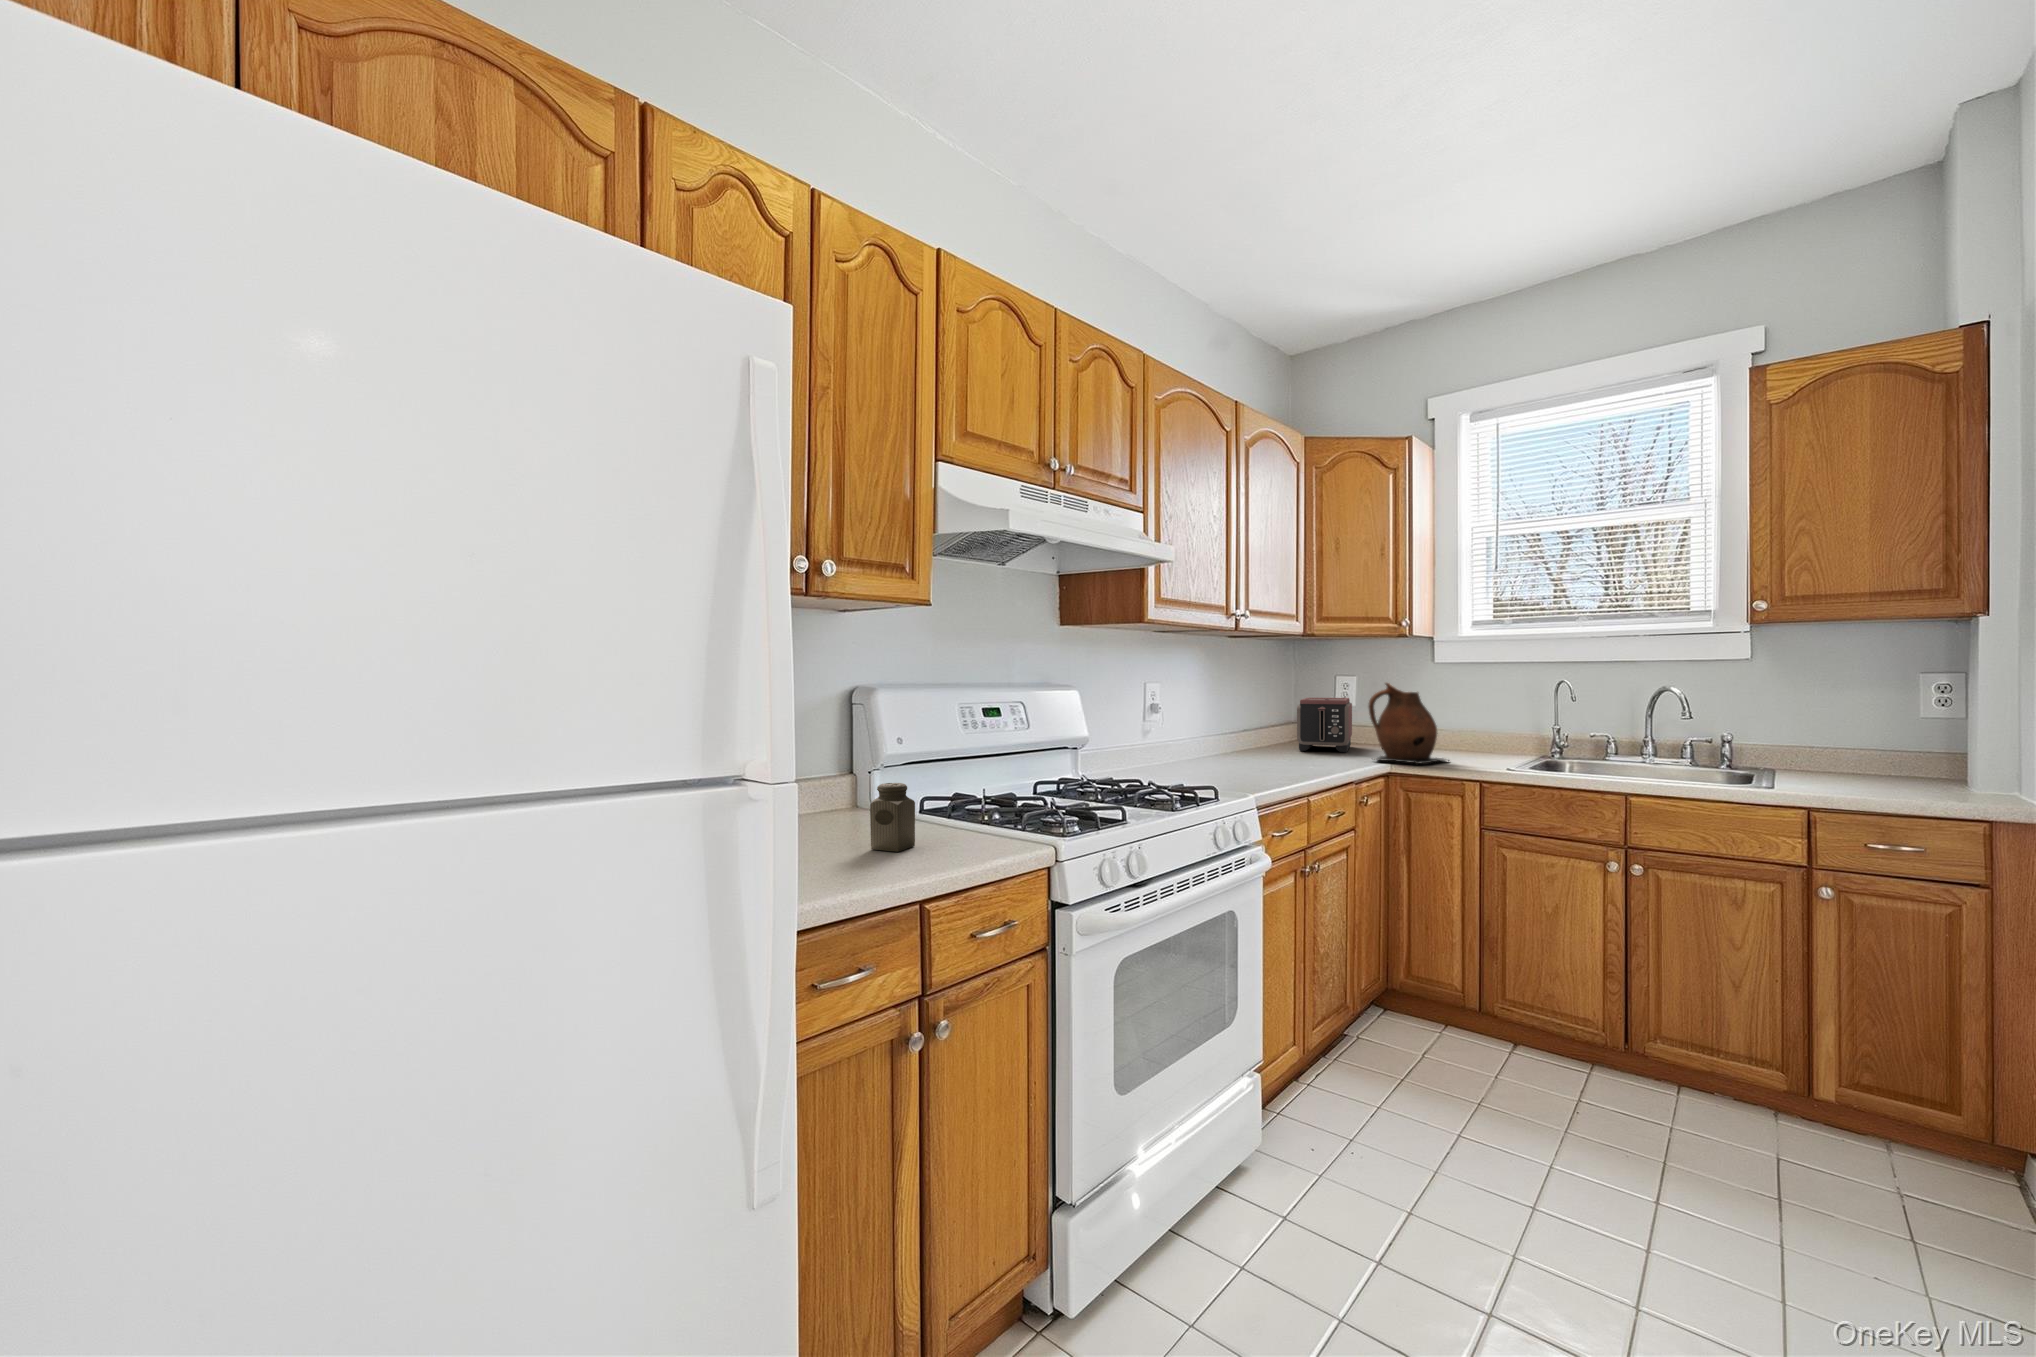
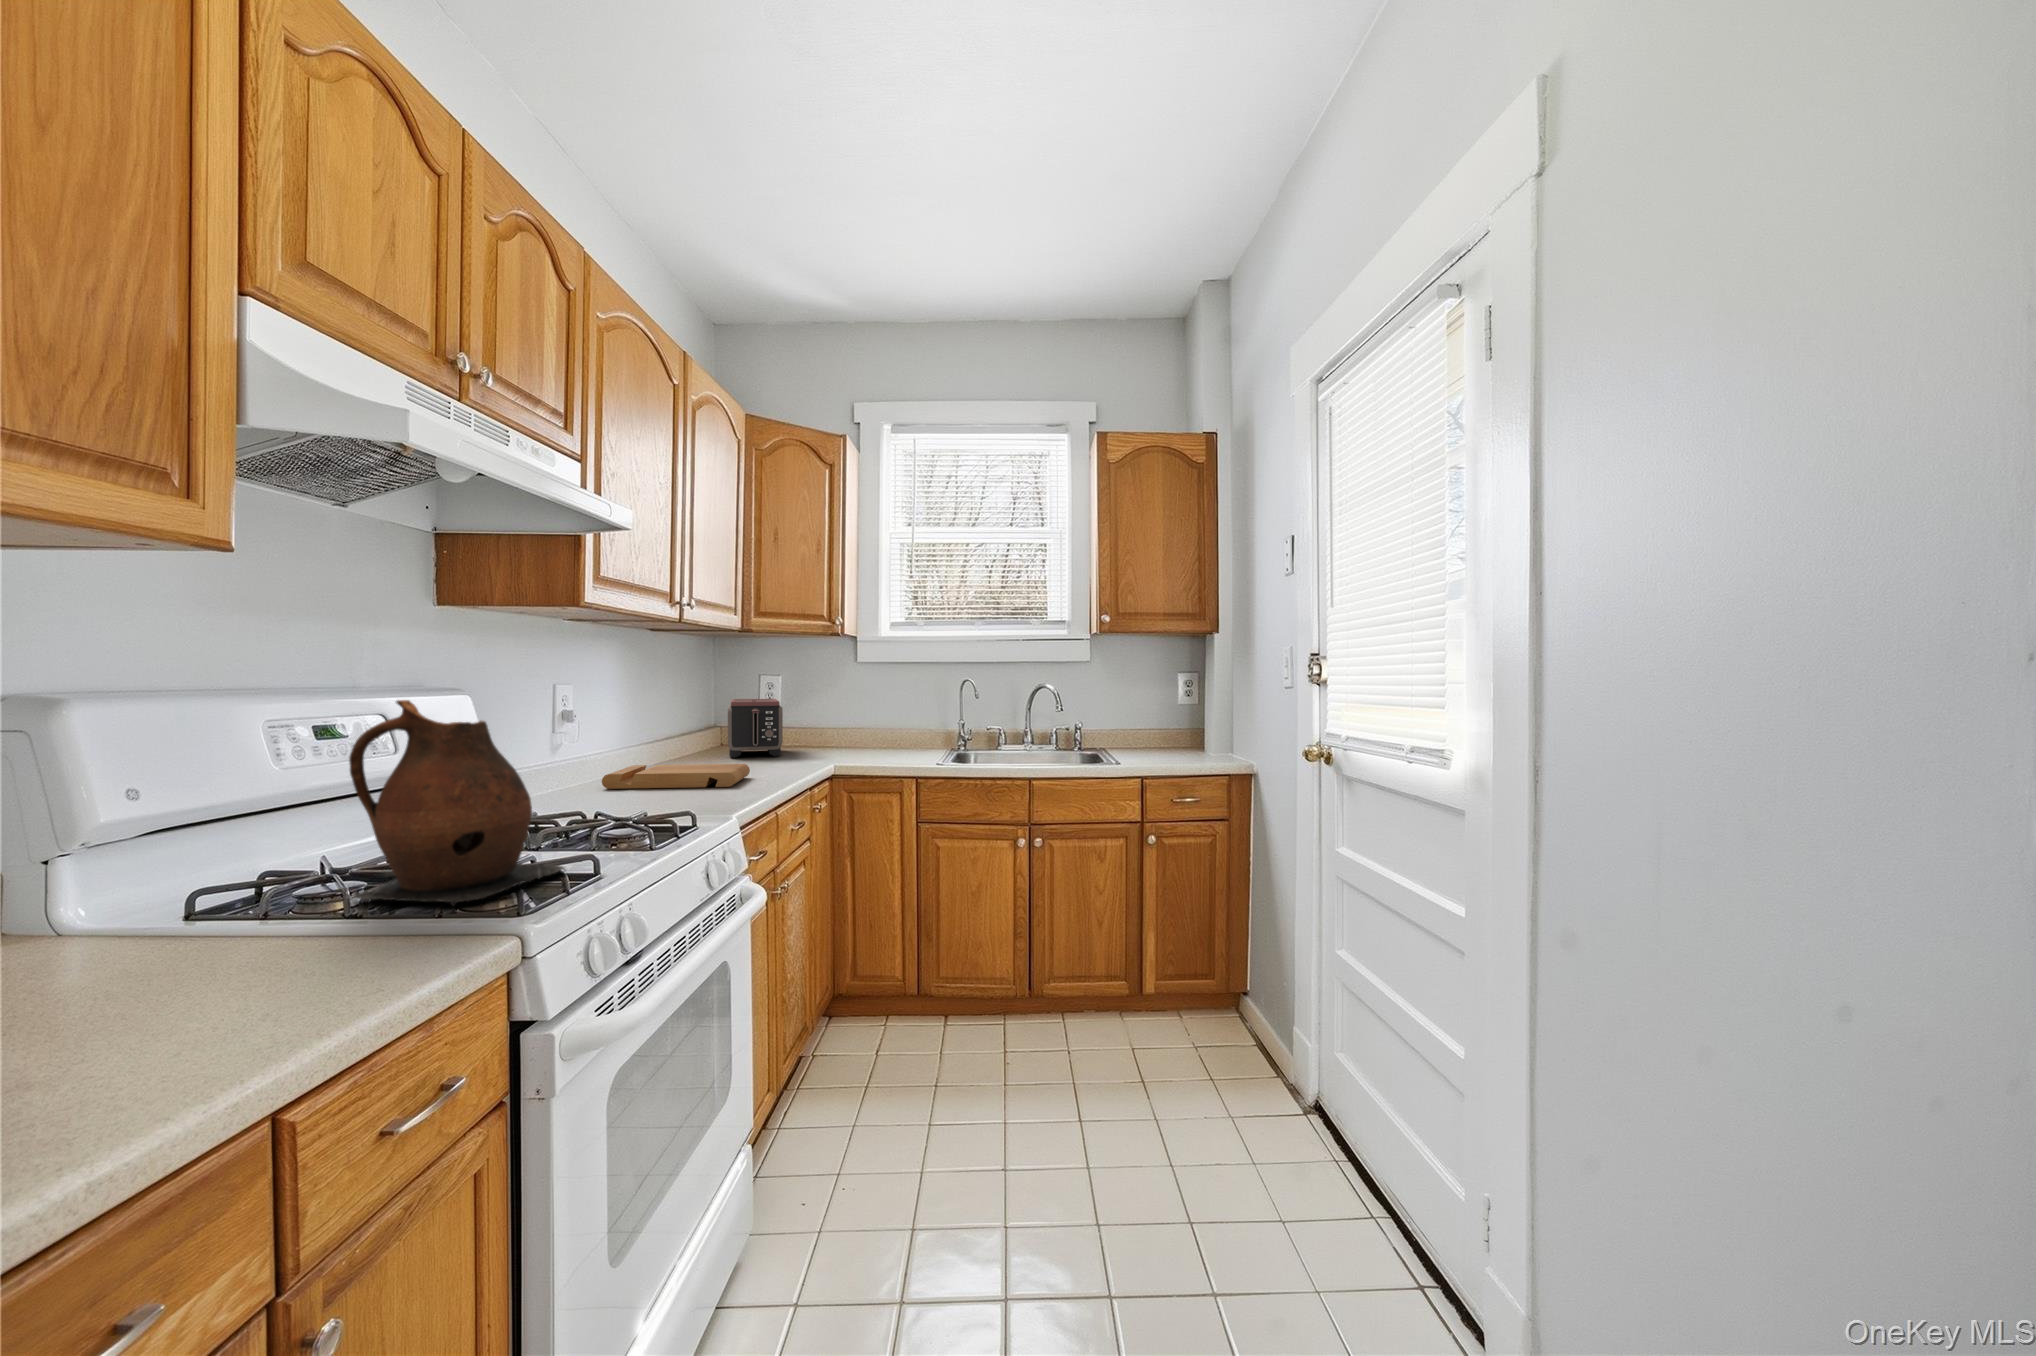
ceramic pitcher: present [1369,683,1446,764] -> present [349,700,565,906]
cutting board: none [1176,751,1299,774] -> present [602,764,750,789]
salt shaker: present [870,783,915,852] -> none [106,875,225,1018]

